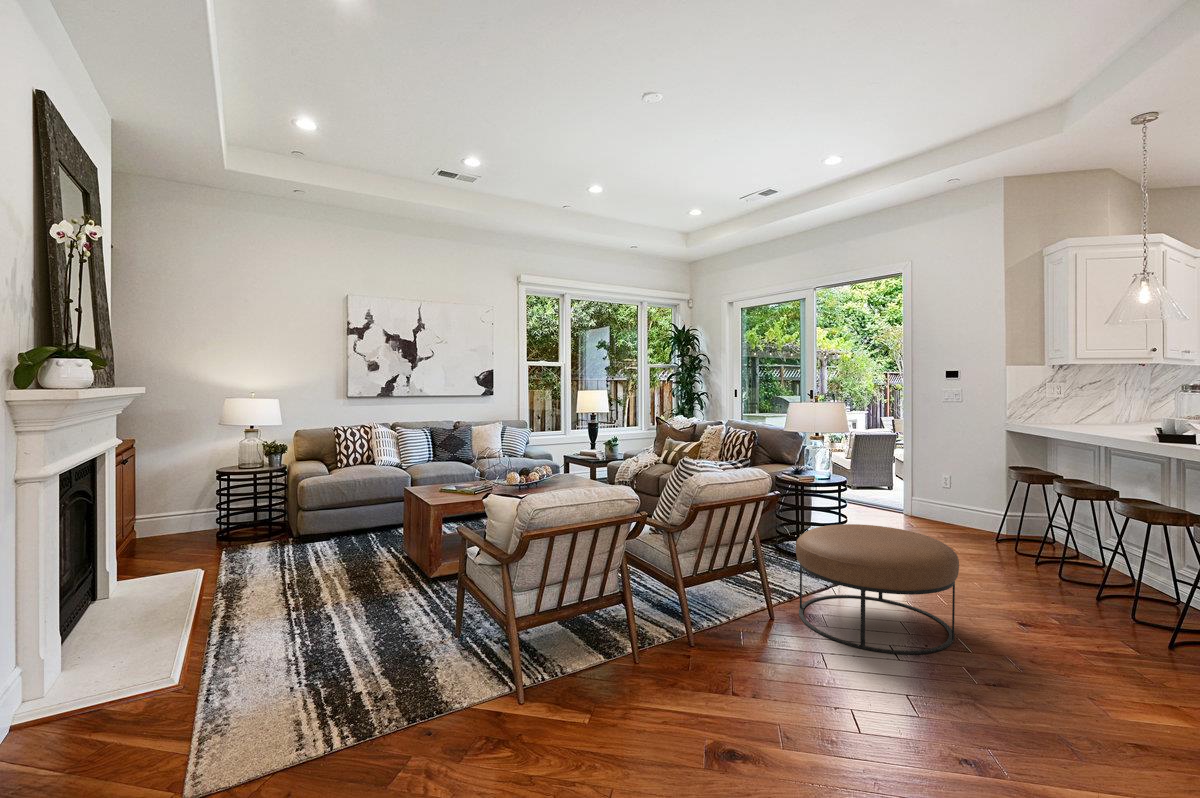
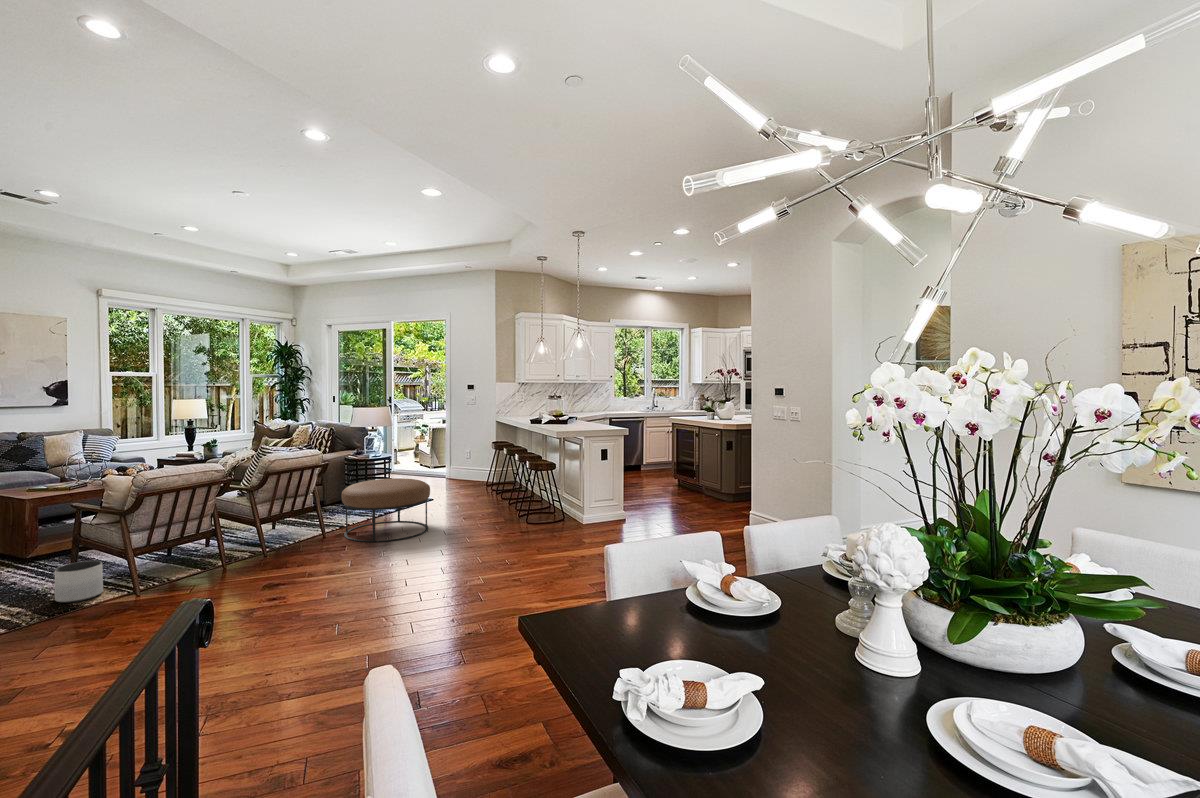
planter: none [430,620,485,688] -> present [55,561,103,603]

